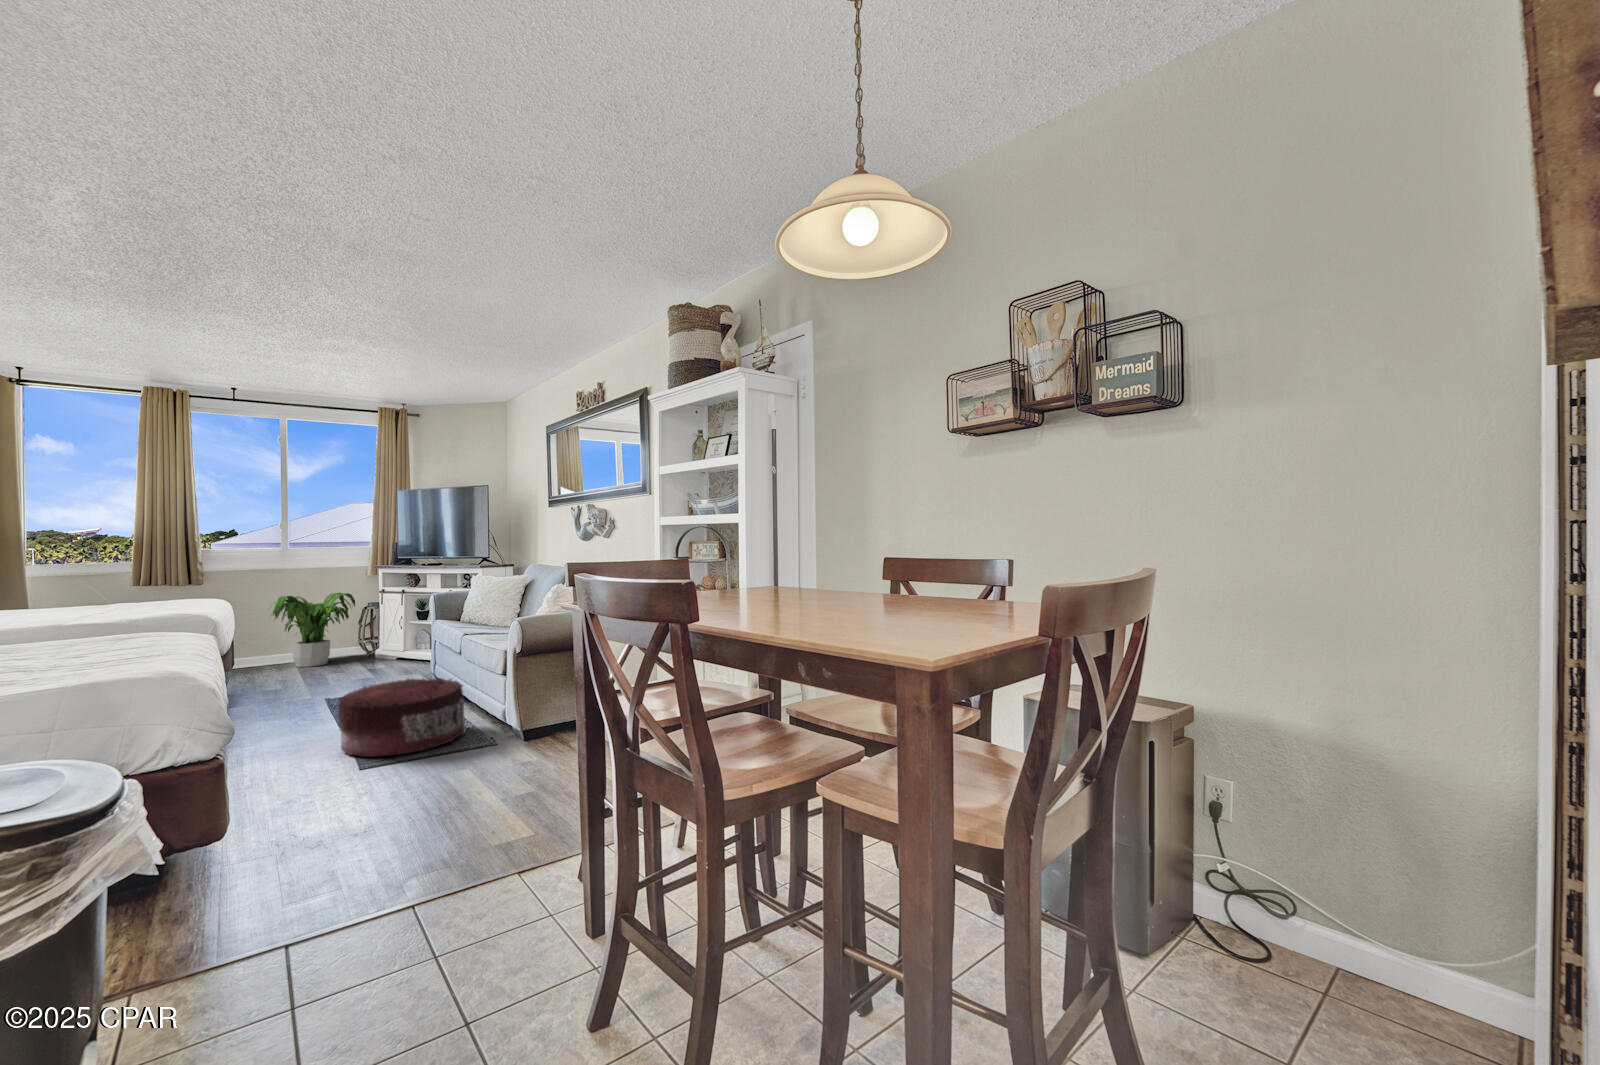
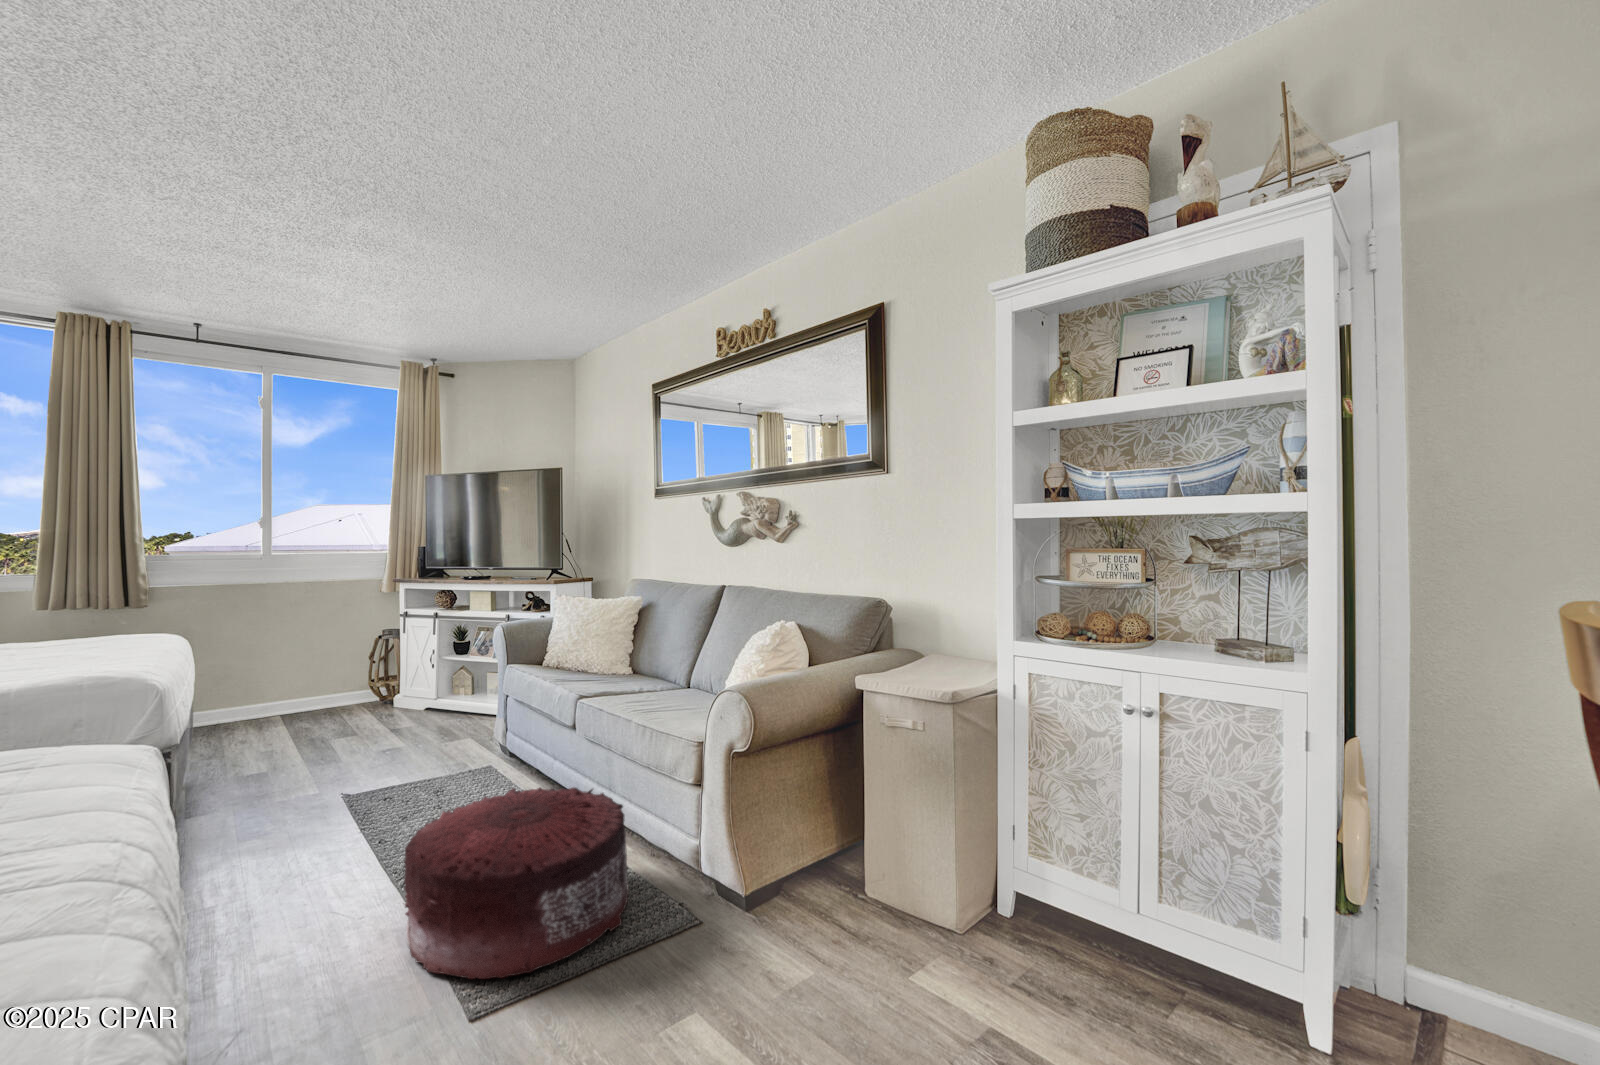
potted plant: present [272,593,355,667] -> none [240,617,367,725]

